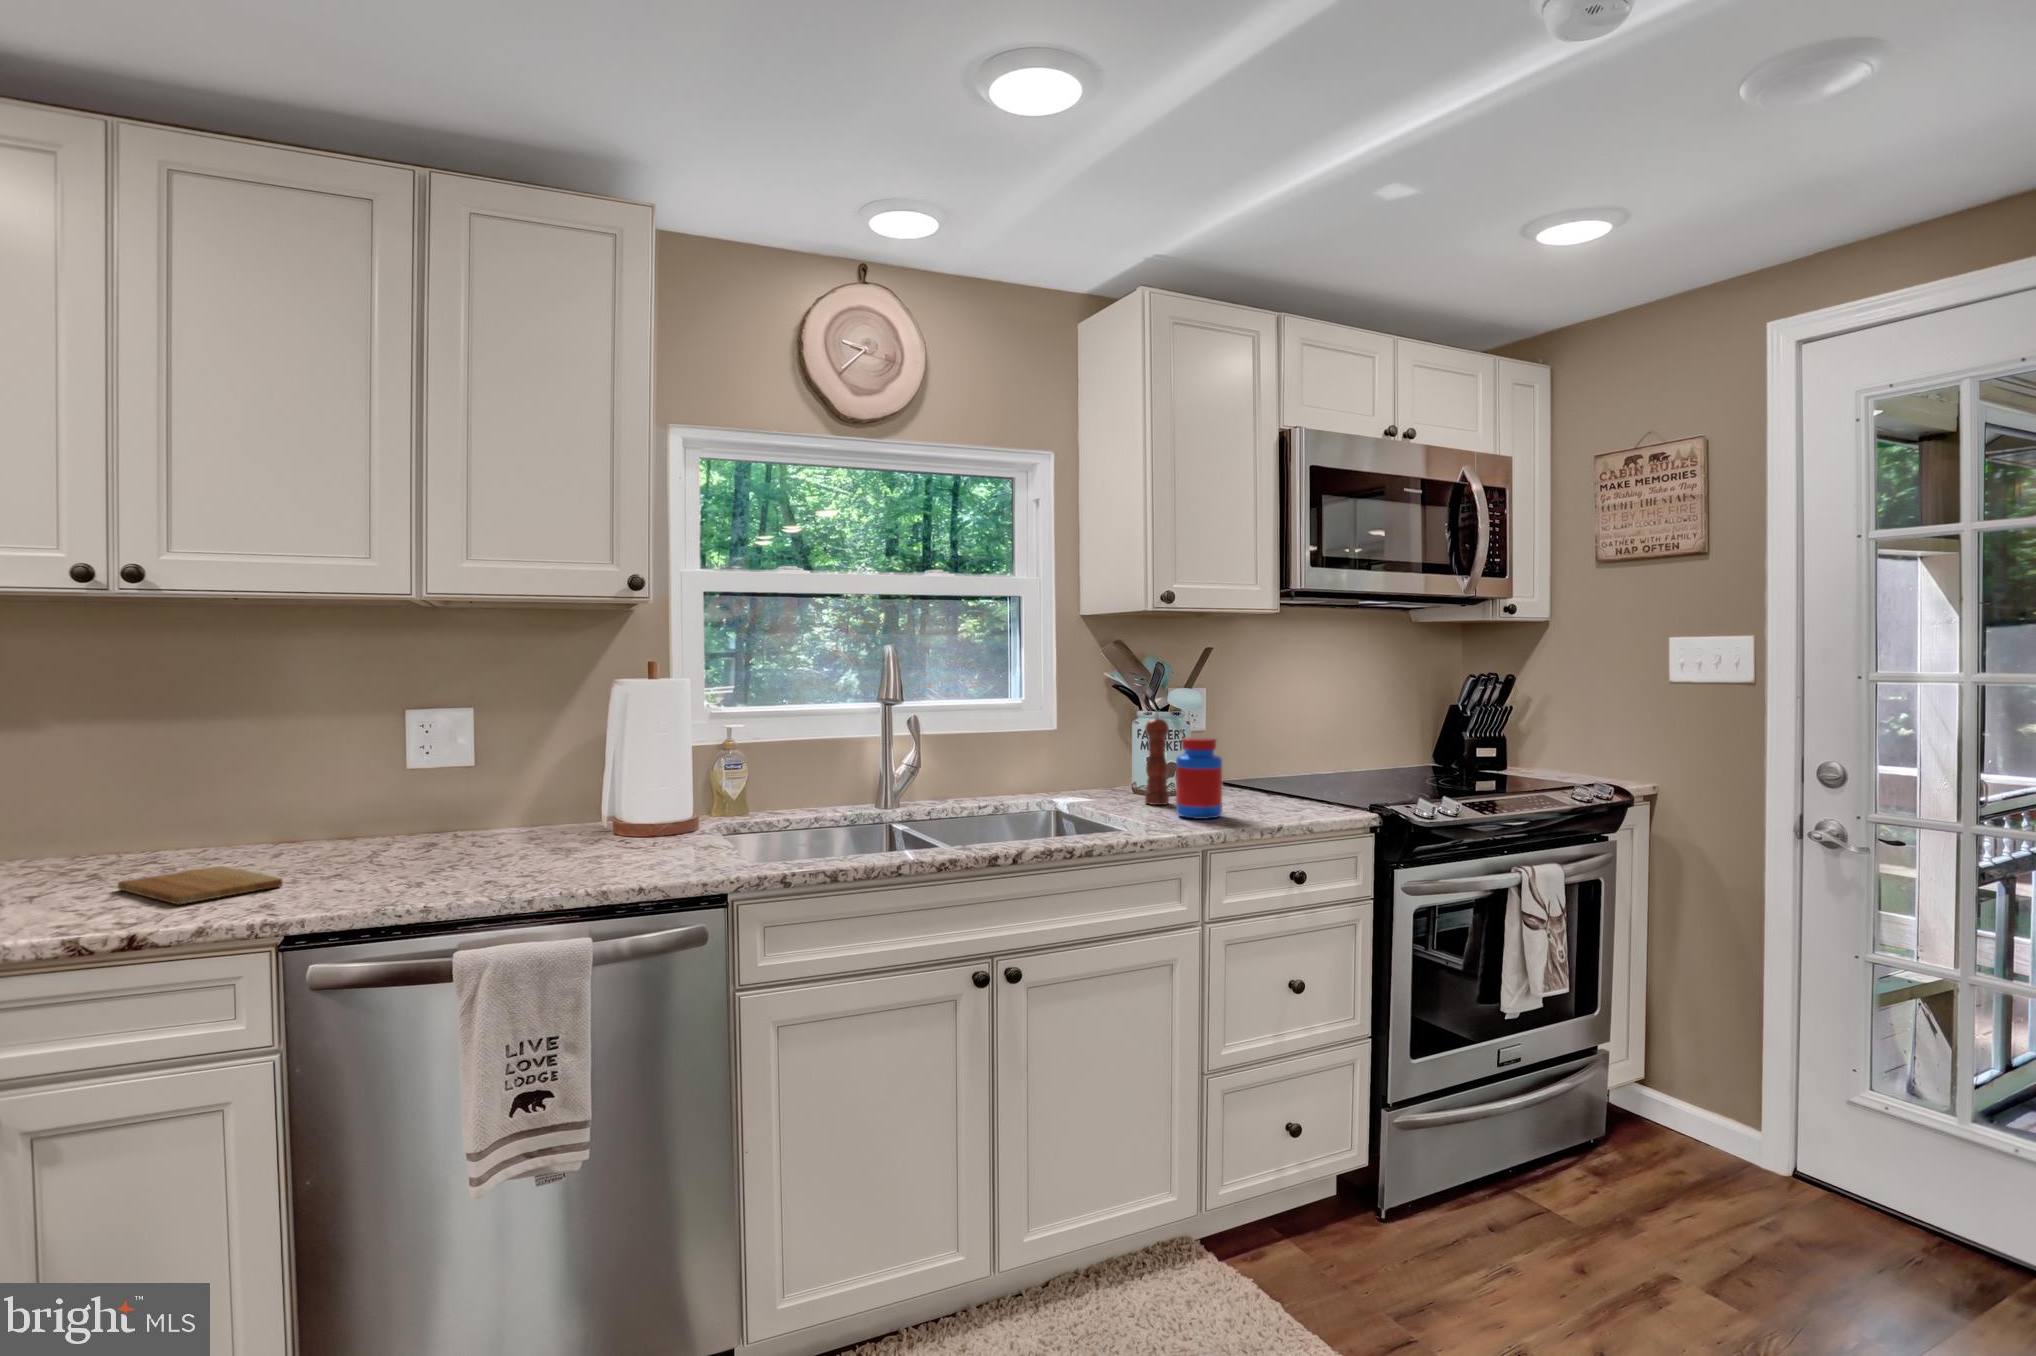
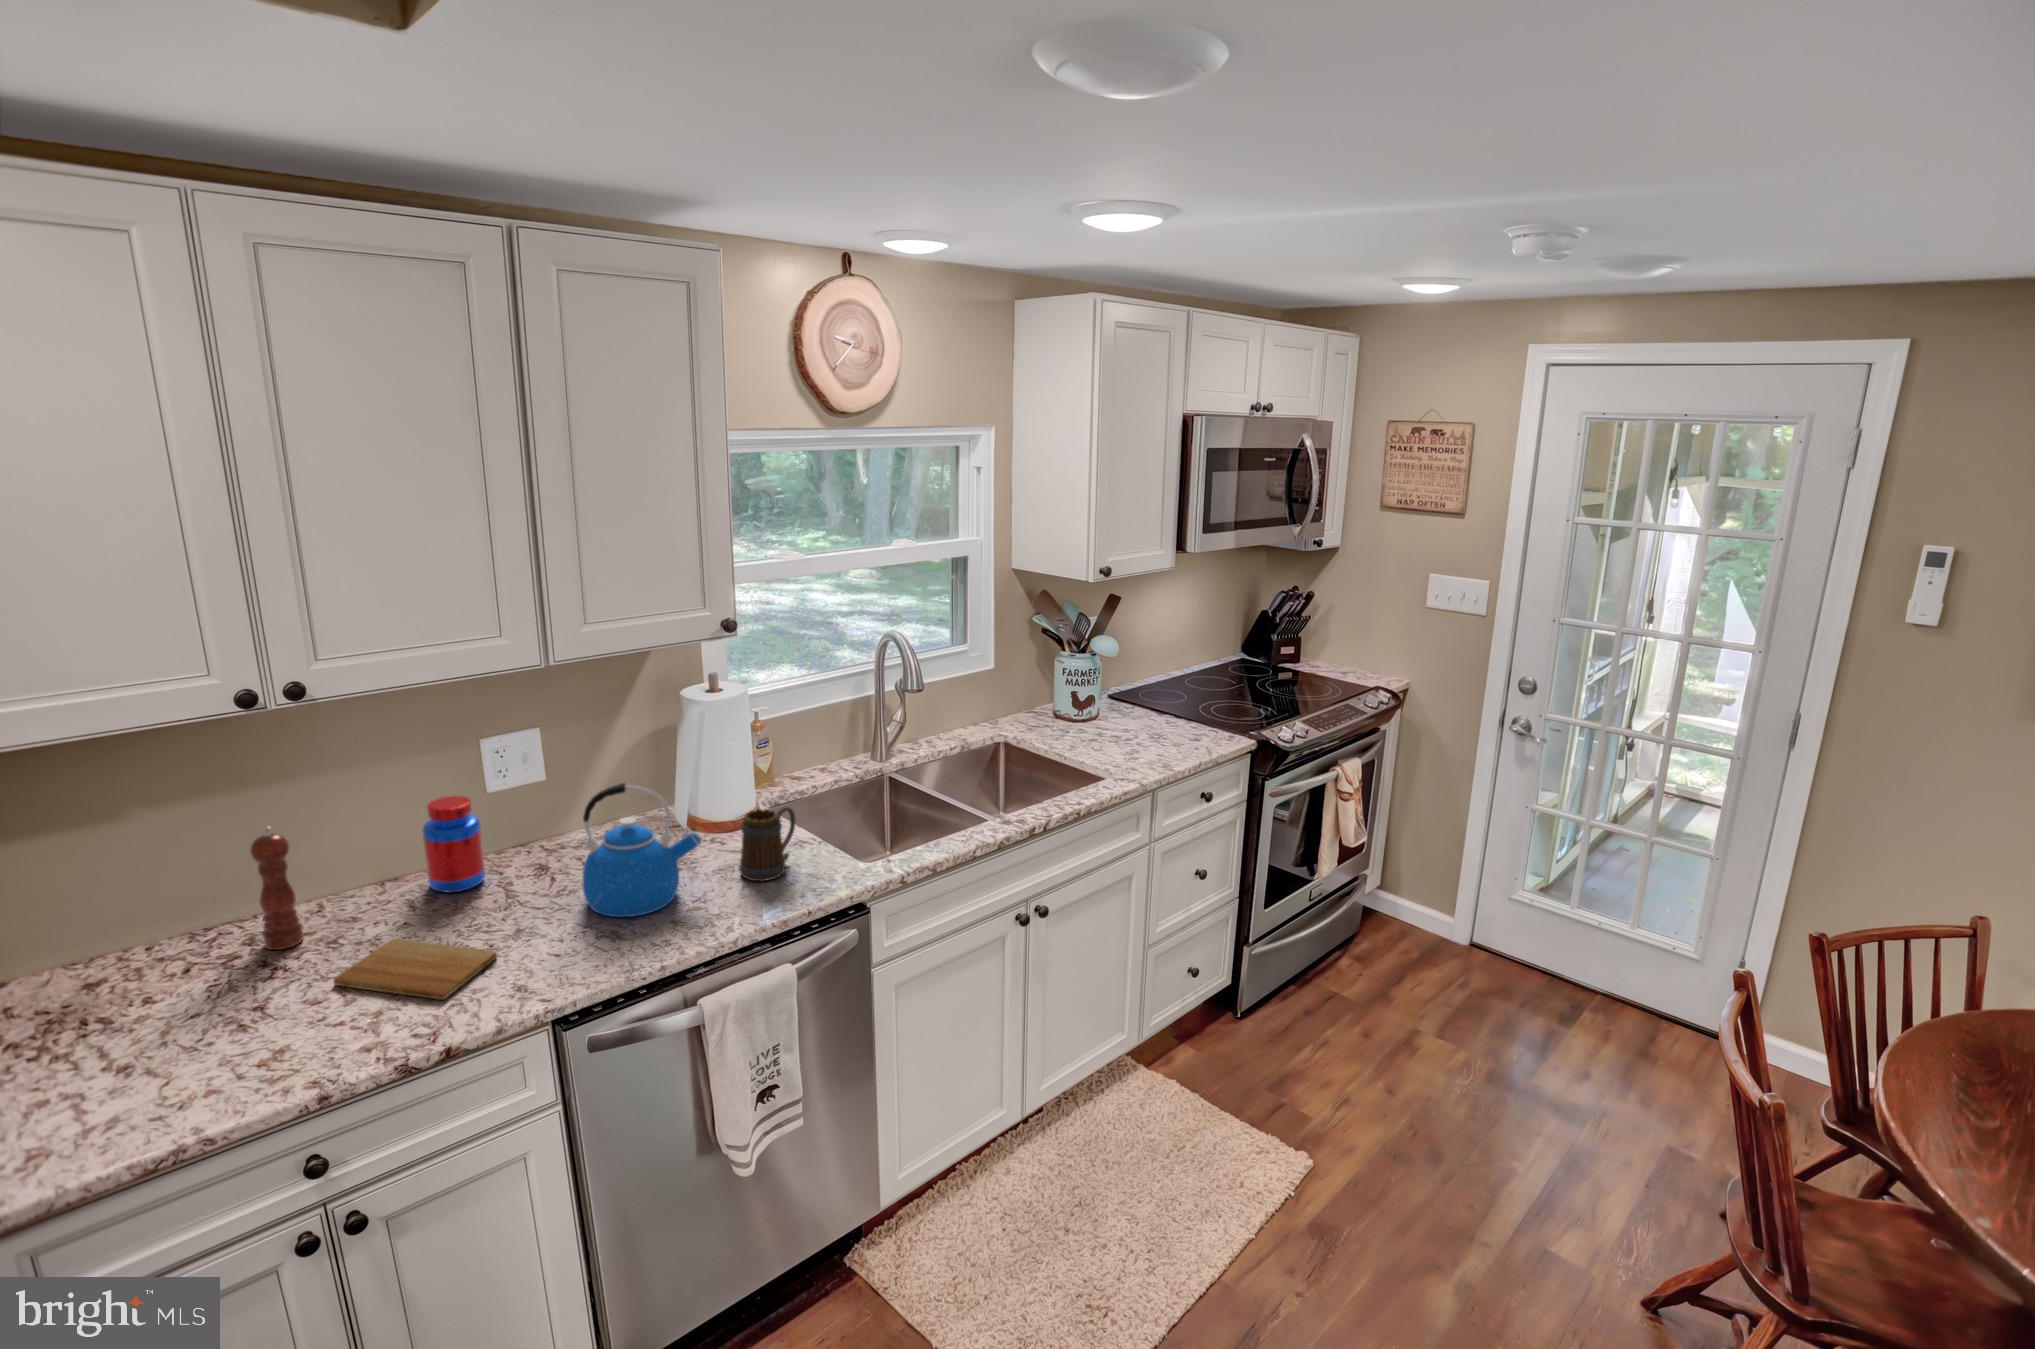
pepper mill: present [1145,712,1169,805] -> present [250,826,304,950]
kettle: none [420,727,553,873] -> present [583,783,701,917]
jar: present [1176,737,1222,819] -> present [422,796,485,893]
mug: none [607,784,685,863] -> present [739,807,795,881]

